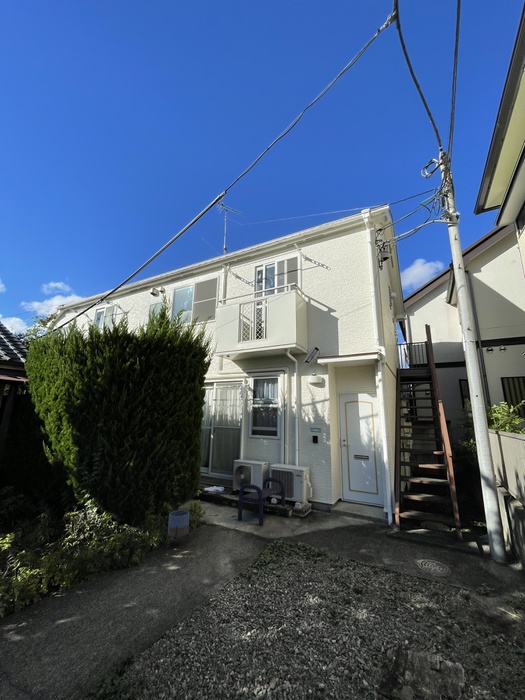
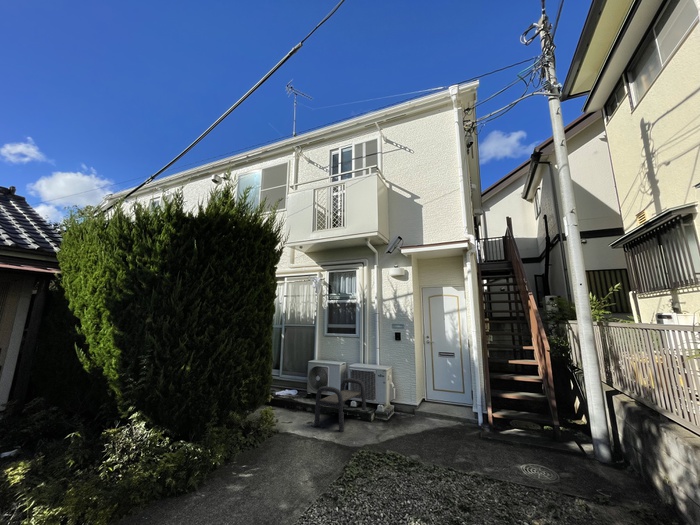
planter: present [168,510,189,545] -> none [235,420,260,466]

